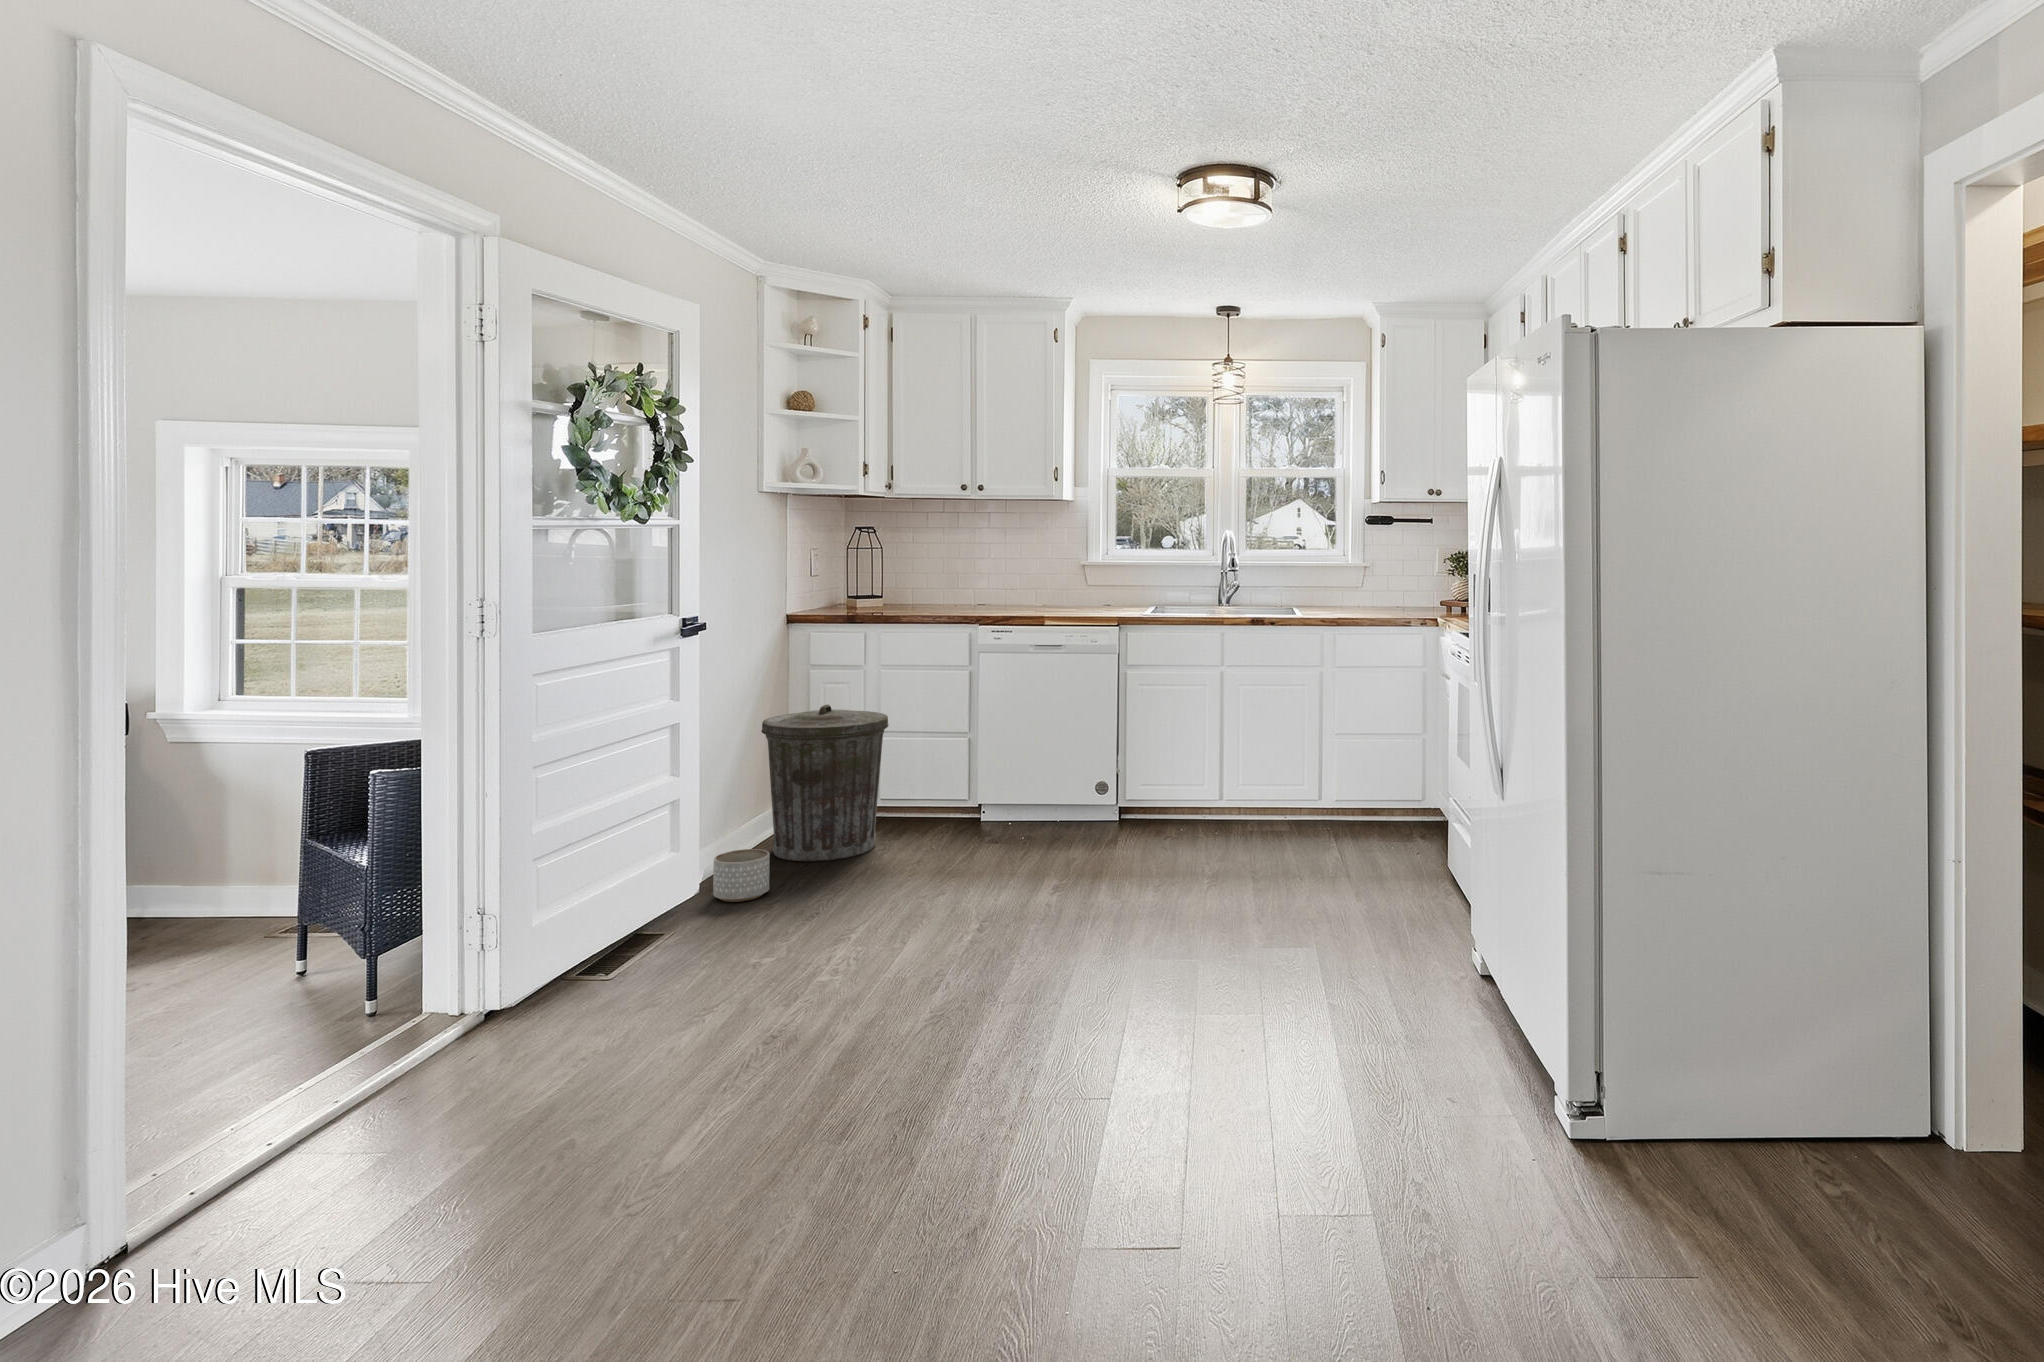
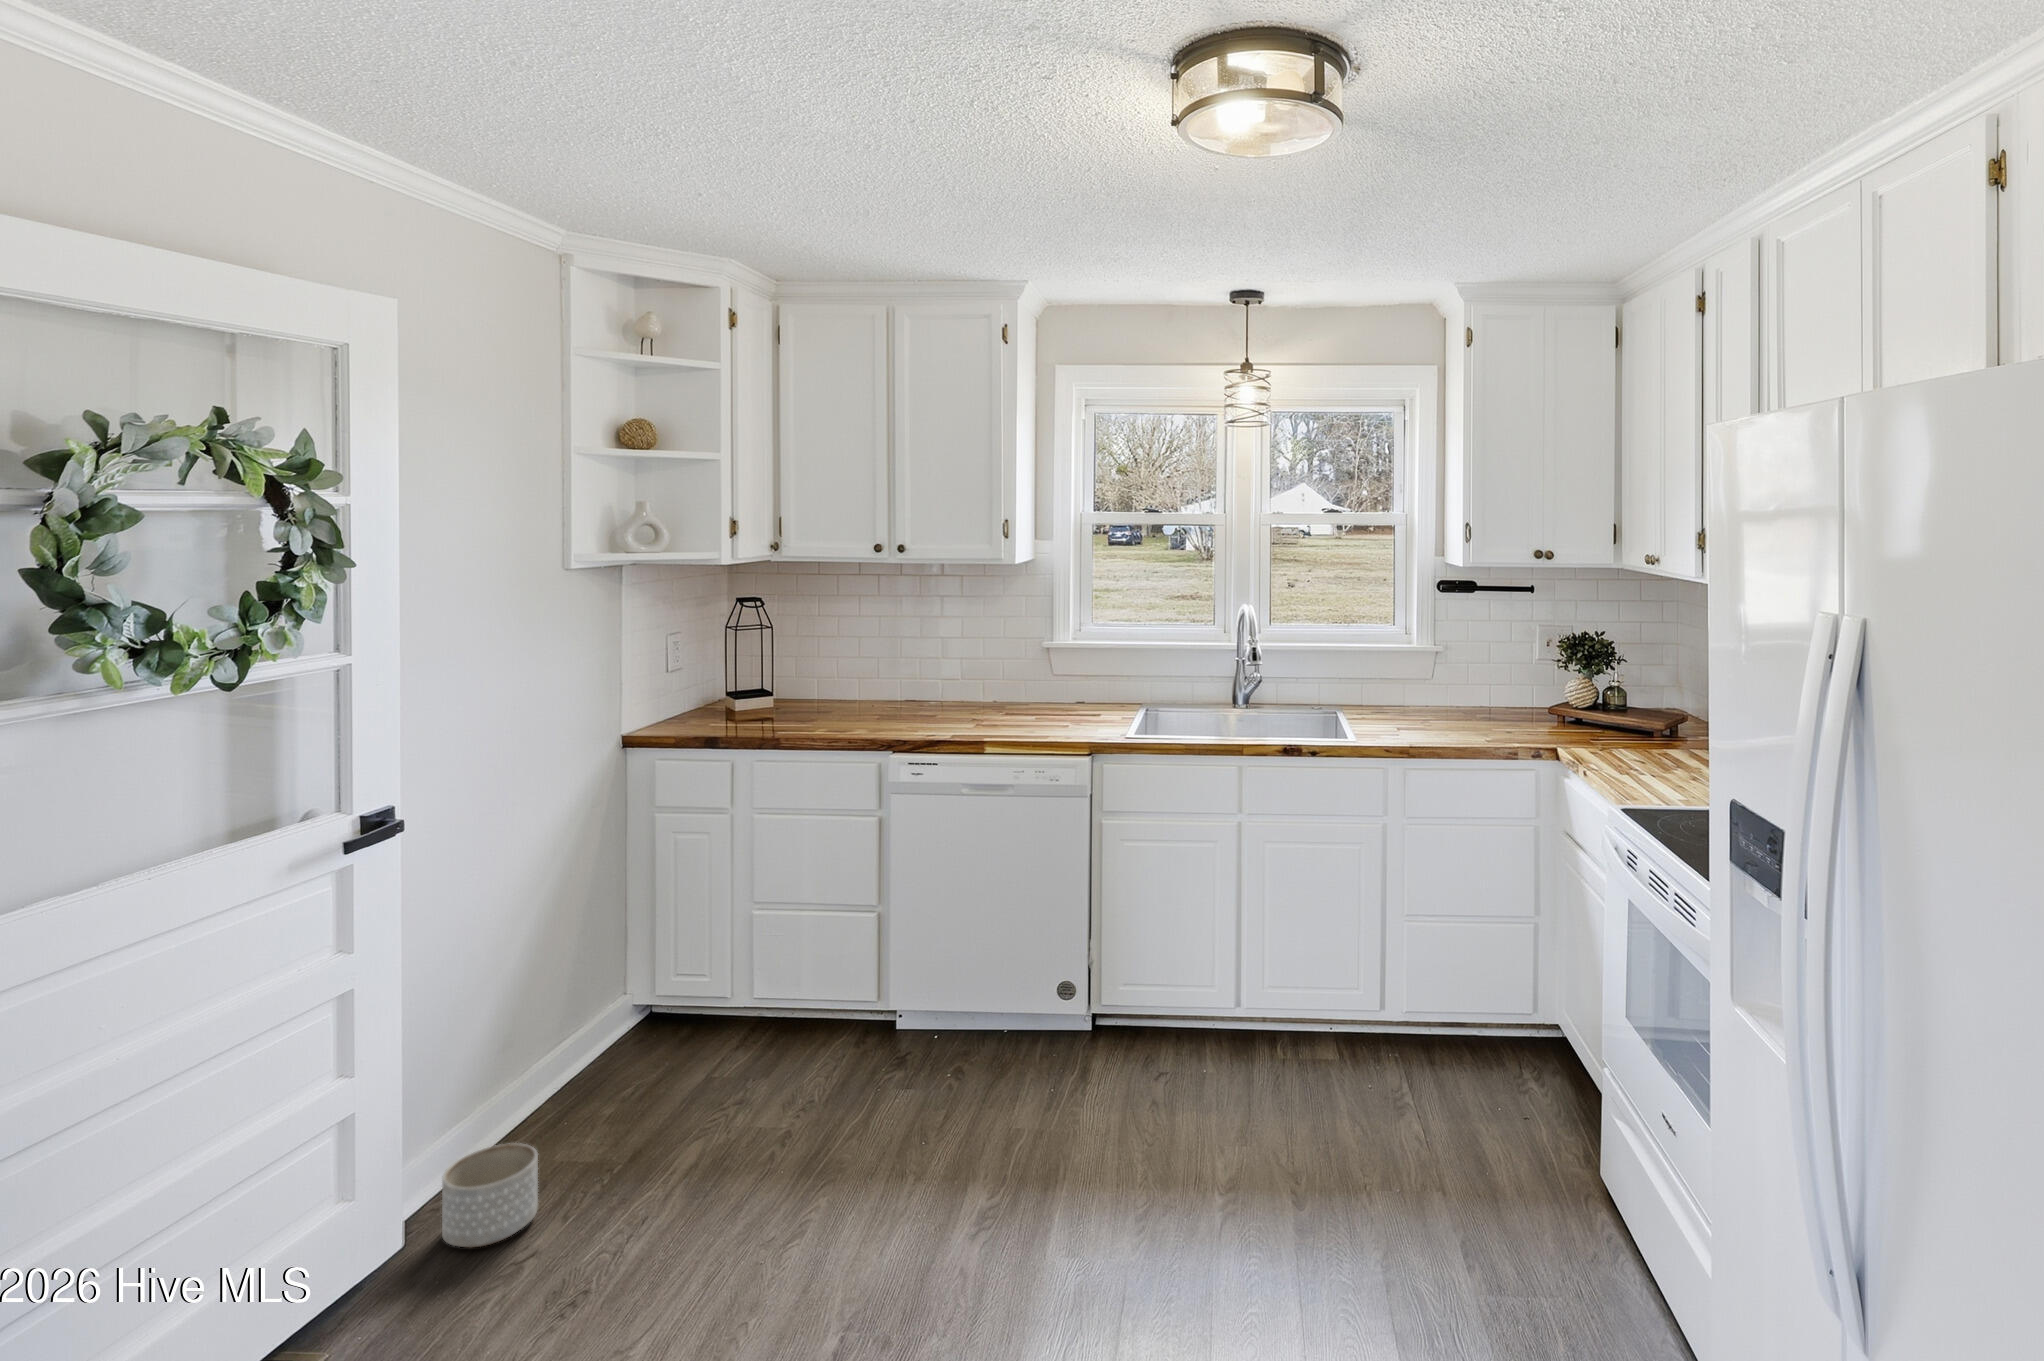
trash can: present [761,705,888,862] -> none [565,874,758,1126]

